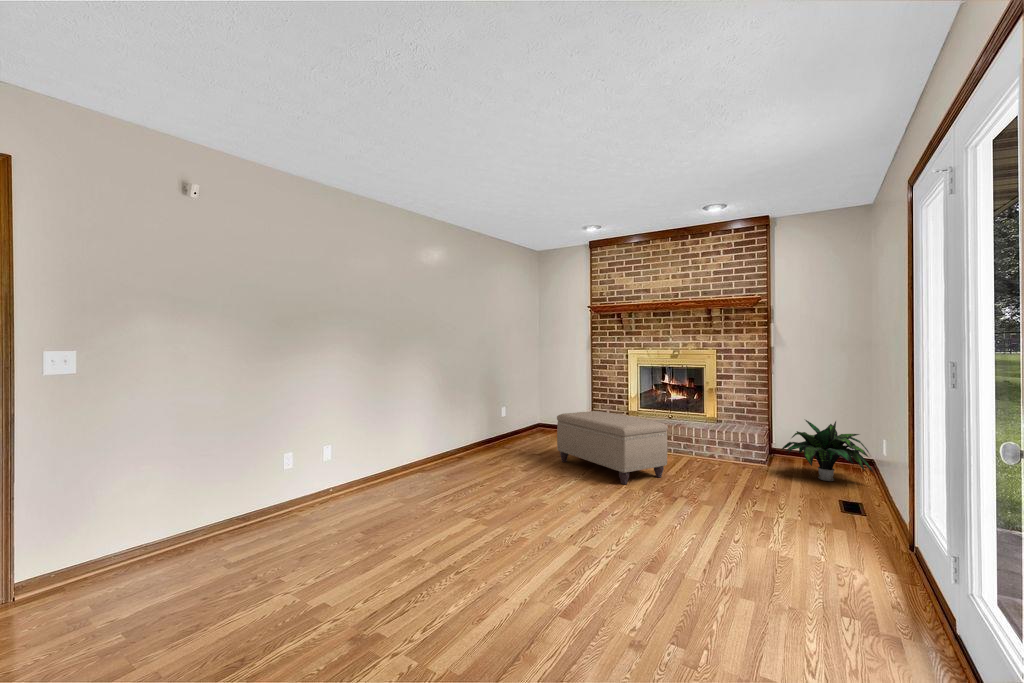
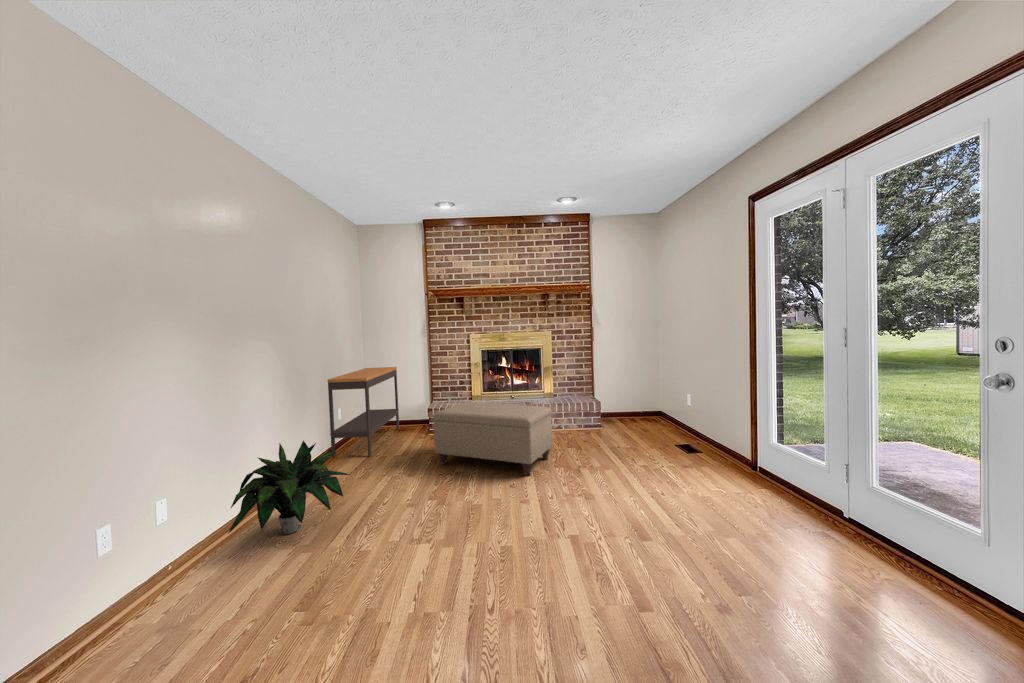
console table: none [491,375,561,446] -> present [327,367,399,458]
potted plant: present [781,420,873,481] -> present [228,441,350,534]

